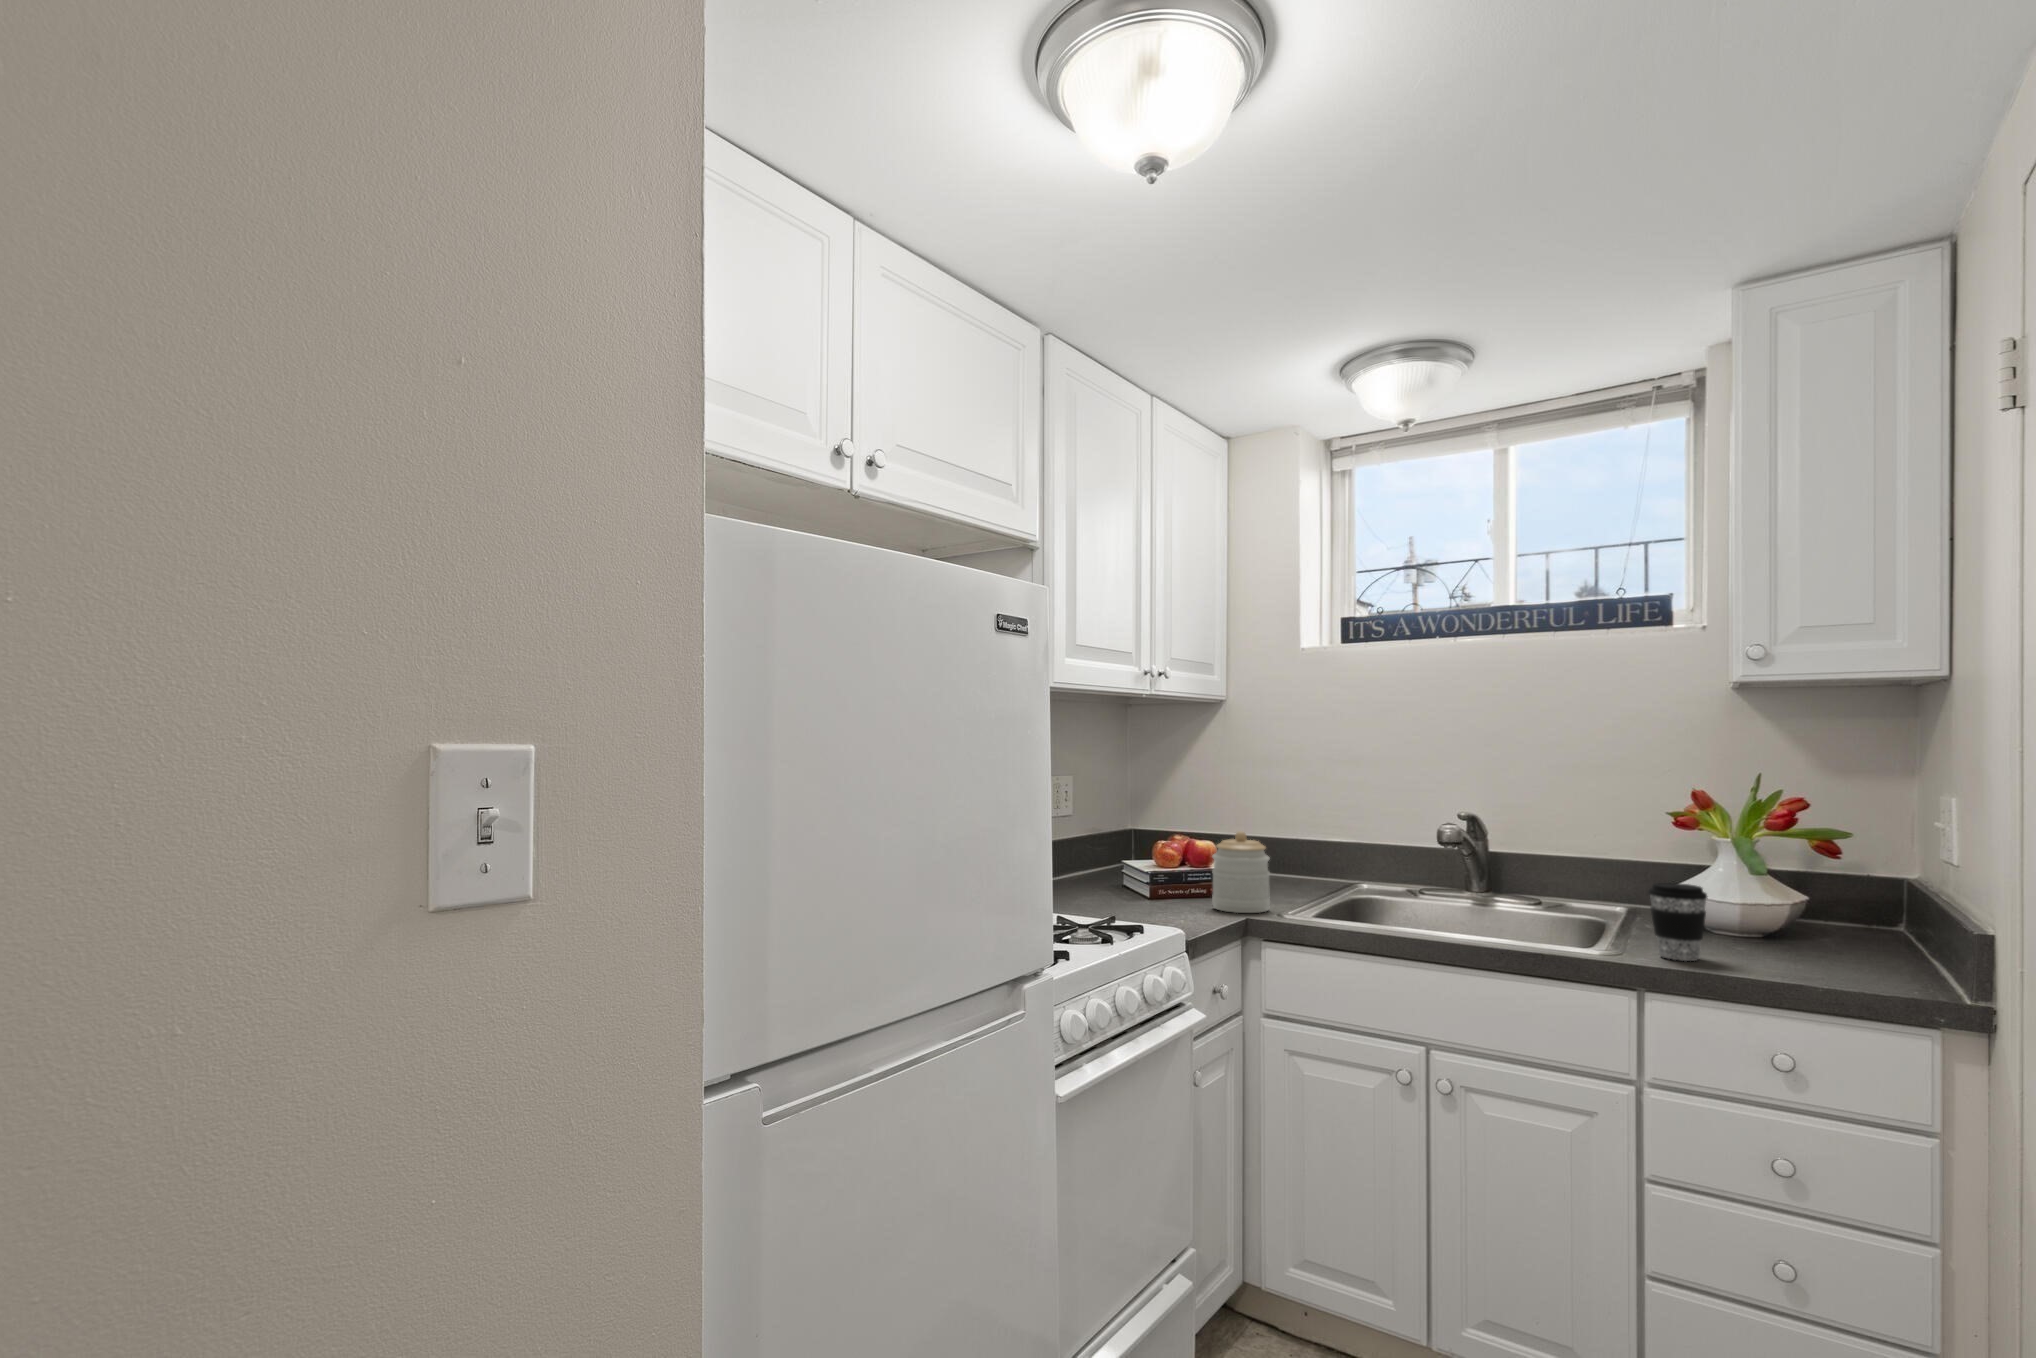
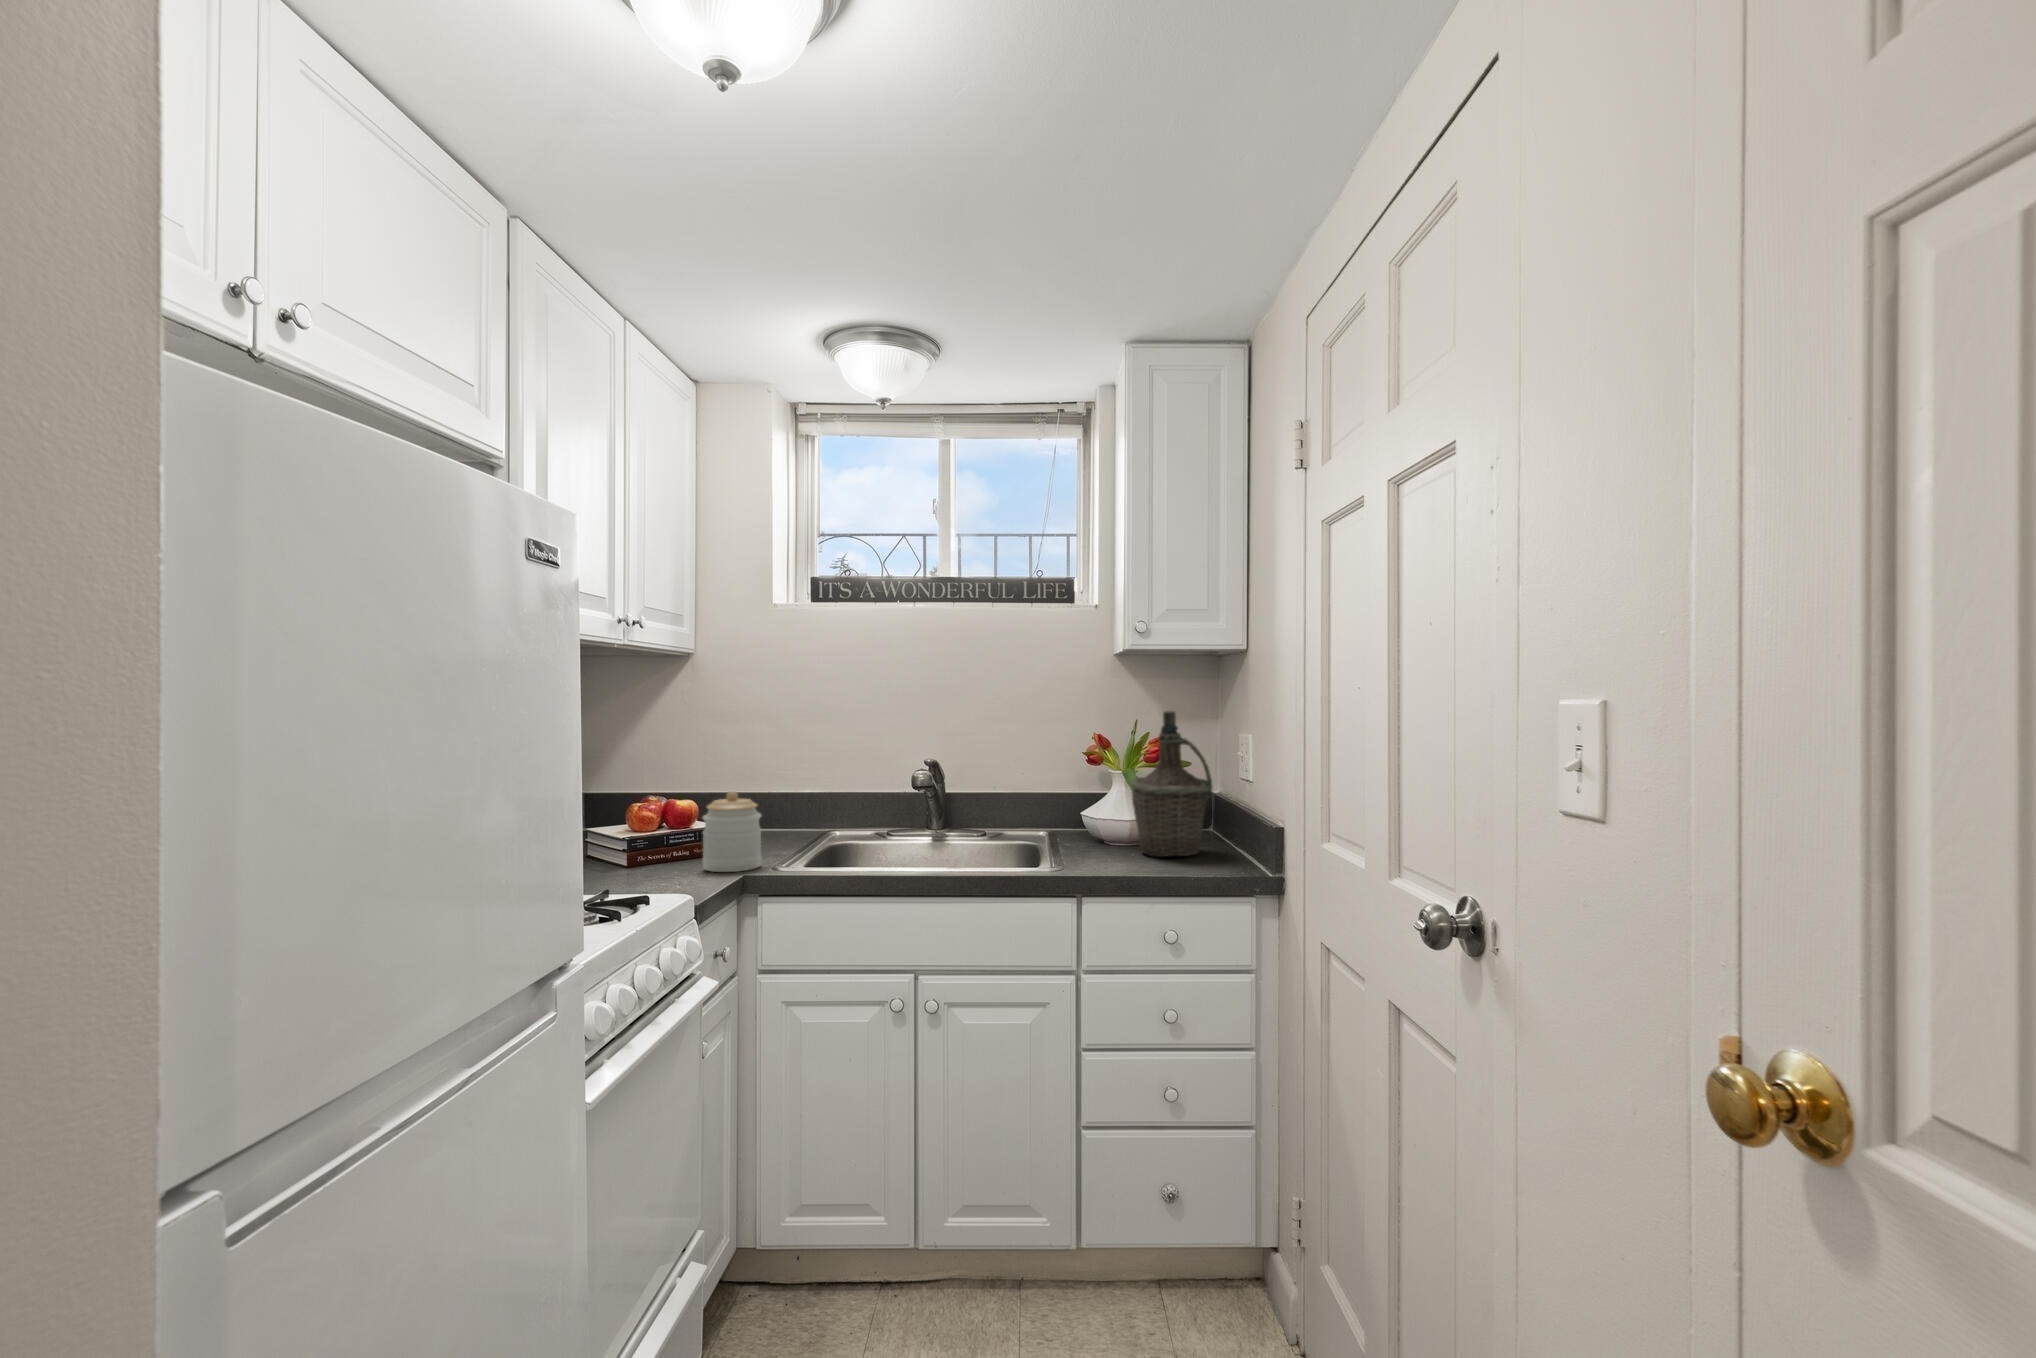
bottle: none [1737,764,1872,960] -> present [1132,711,1214,857]
coffee cup: present [1648,883,1708,961] -> none [1078,808,1118,869]

